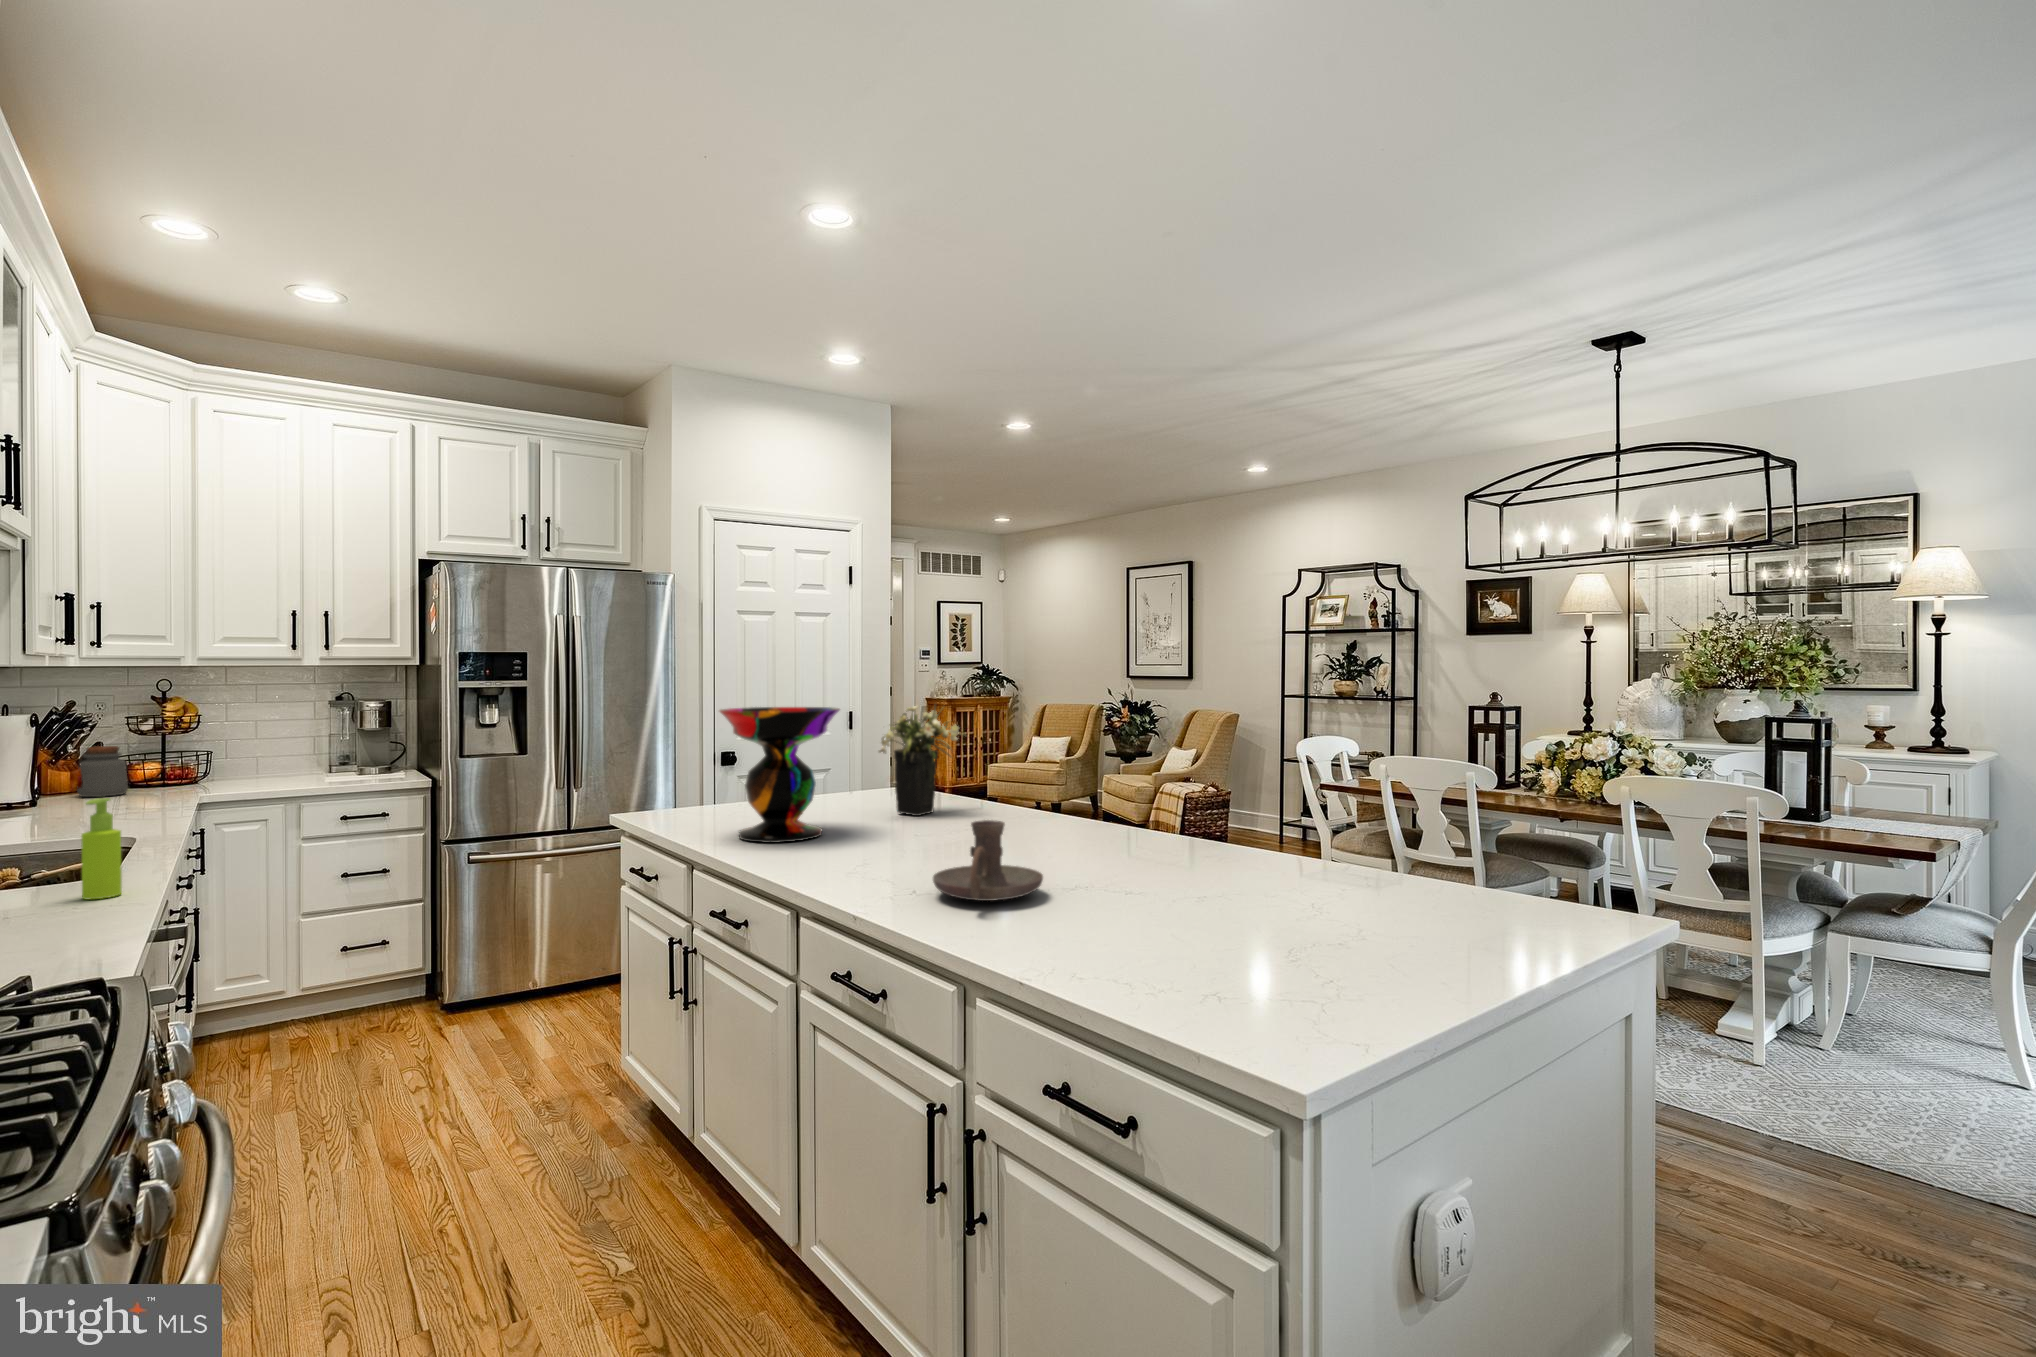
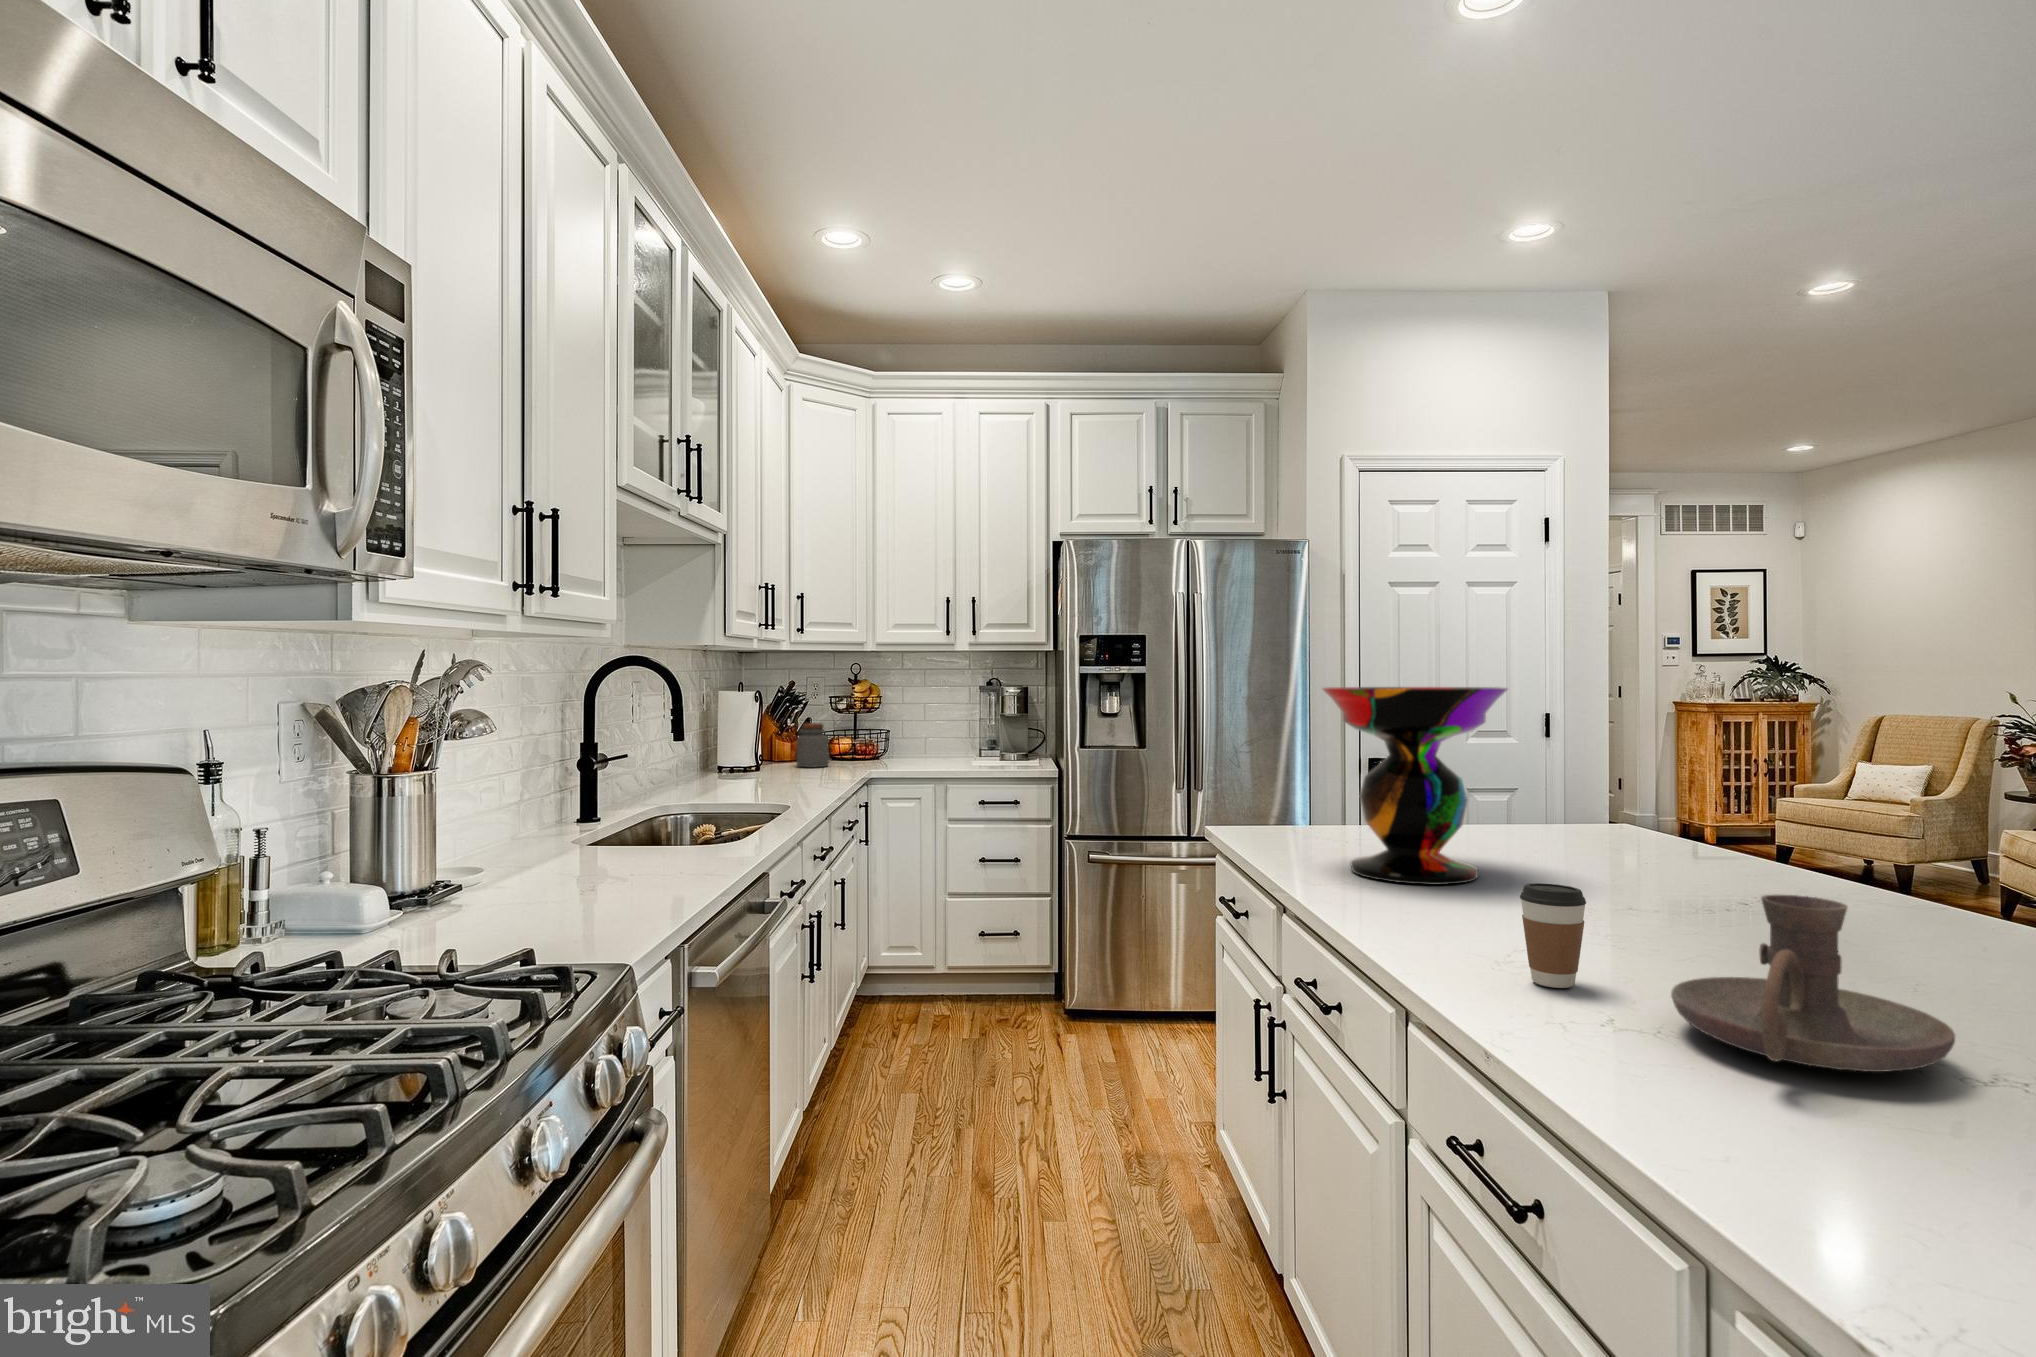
flower arrangement: present [879,706,959,816] -> none [1575,685,1746,866]
soap dispenser: present [81,798,122,899] -> none [693,762,723,860]
coffee cup: none [858,829,892,887] -> present [1520,883,1586,988]

